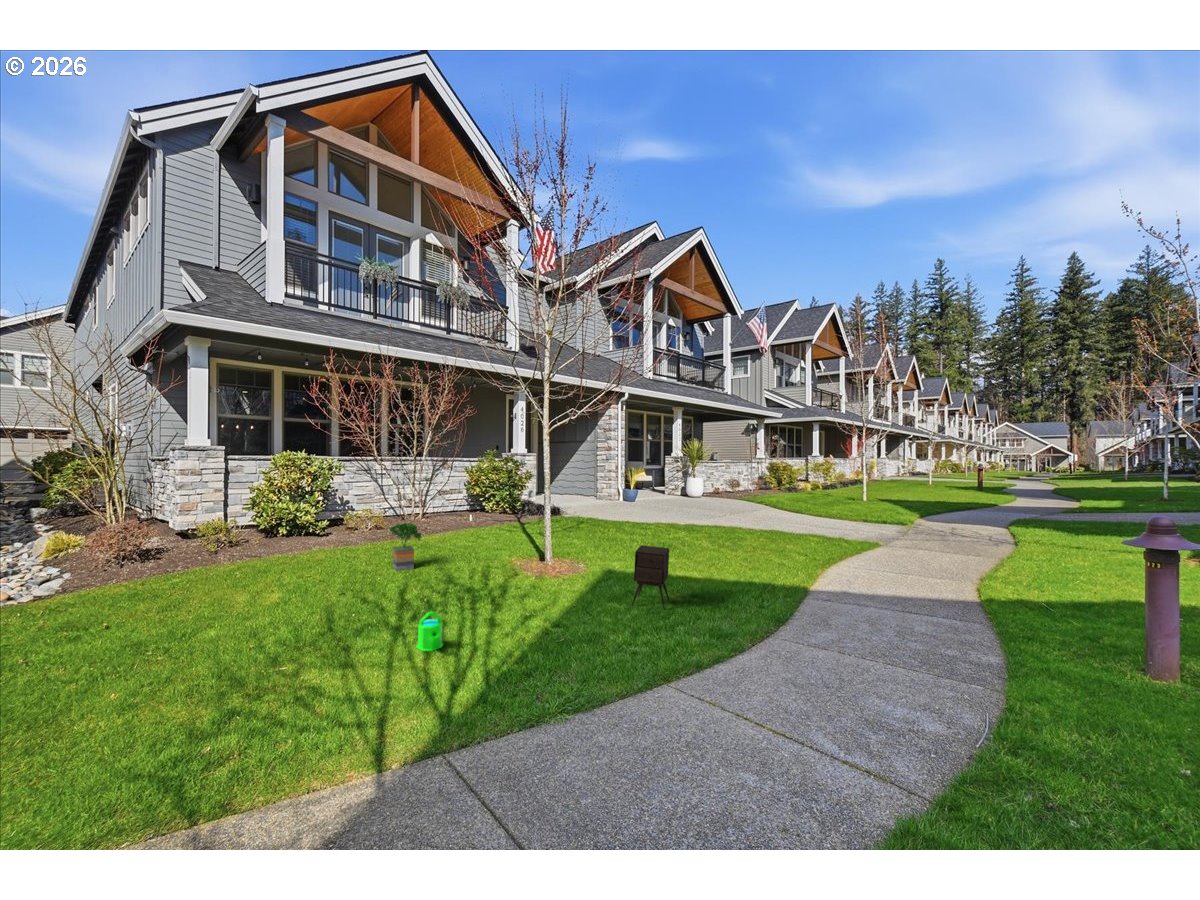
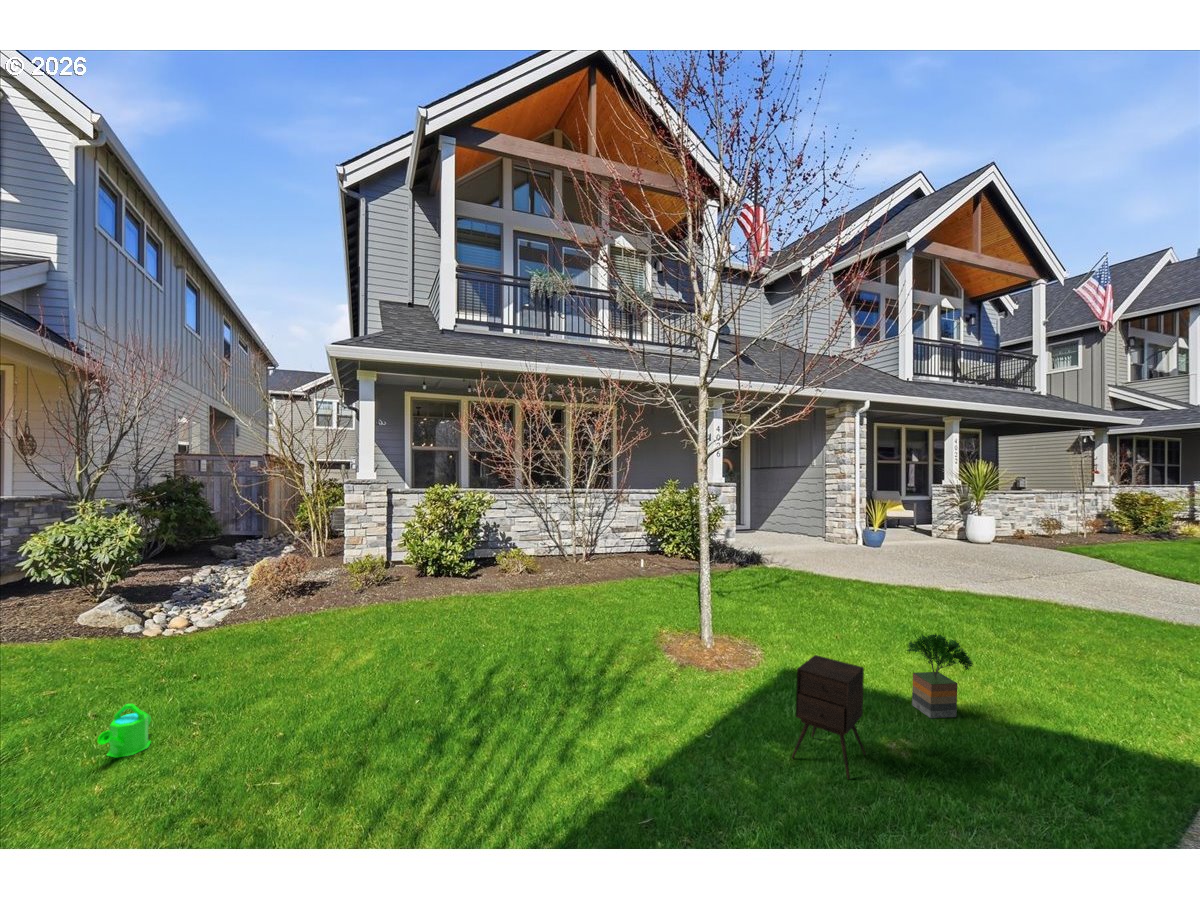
potted tree: present [390,523,421,571] -> present [907,634,973,718]
watering can: present [416,612,443,651] -> present [97,704,151,758]

